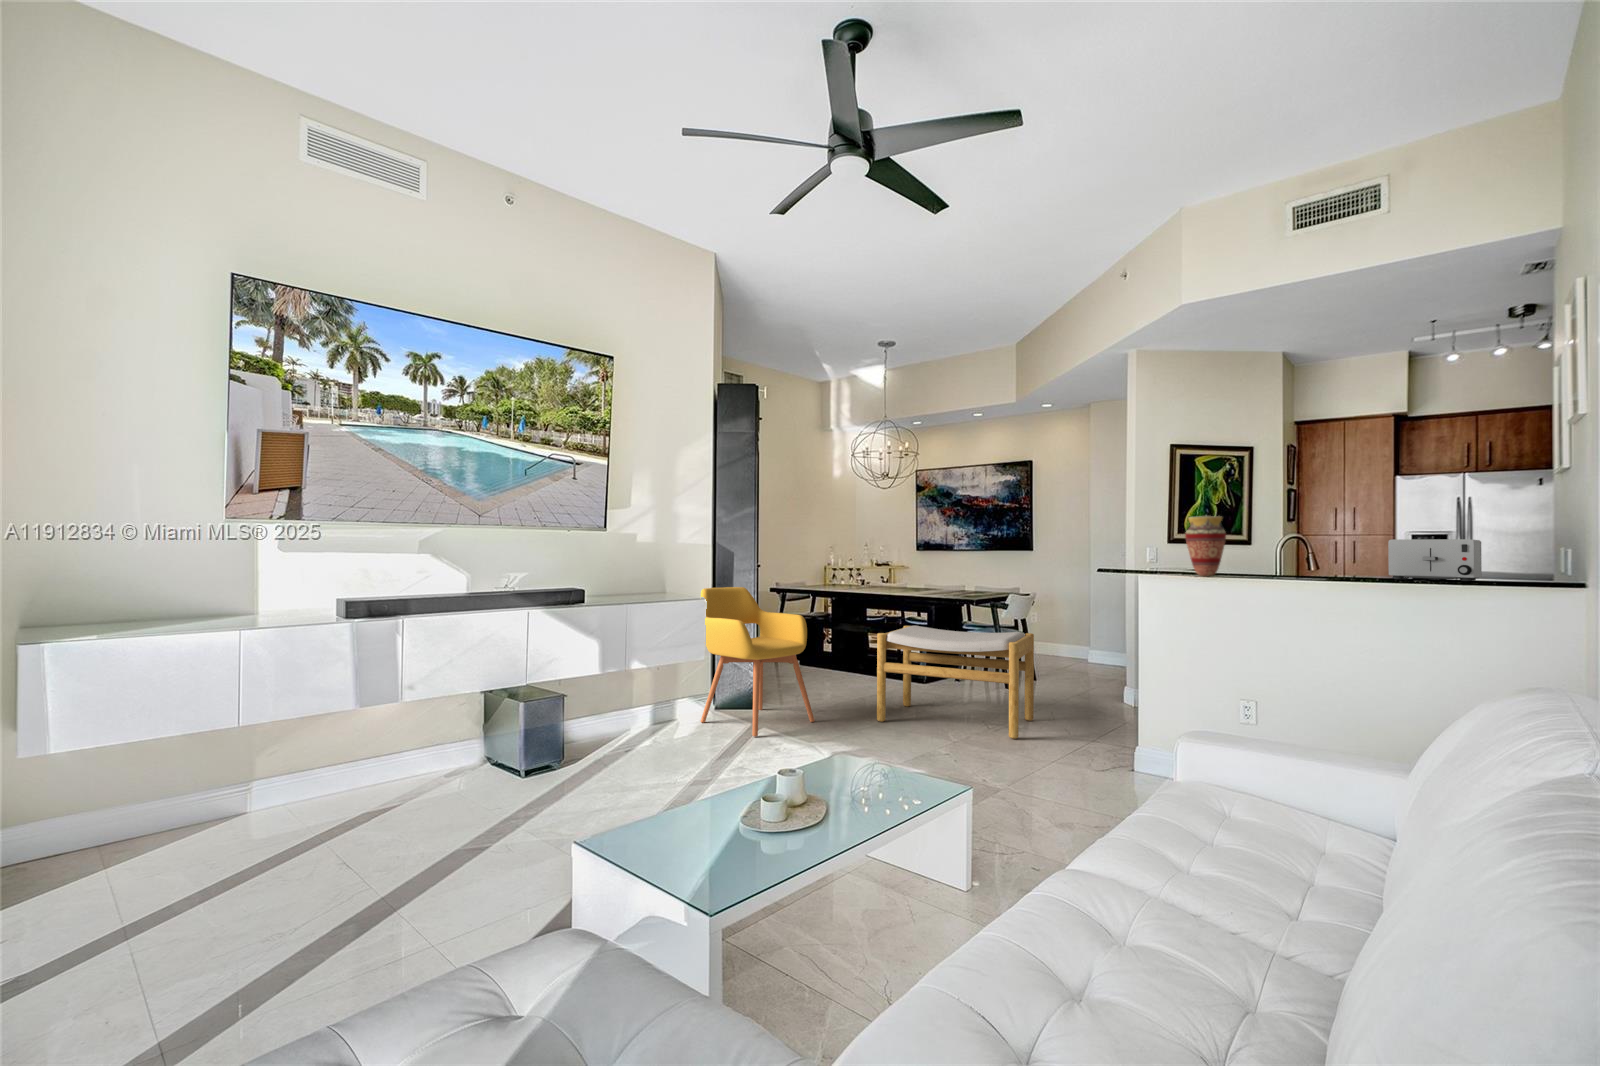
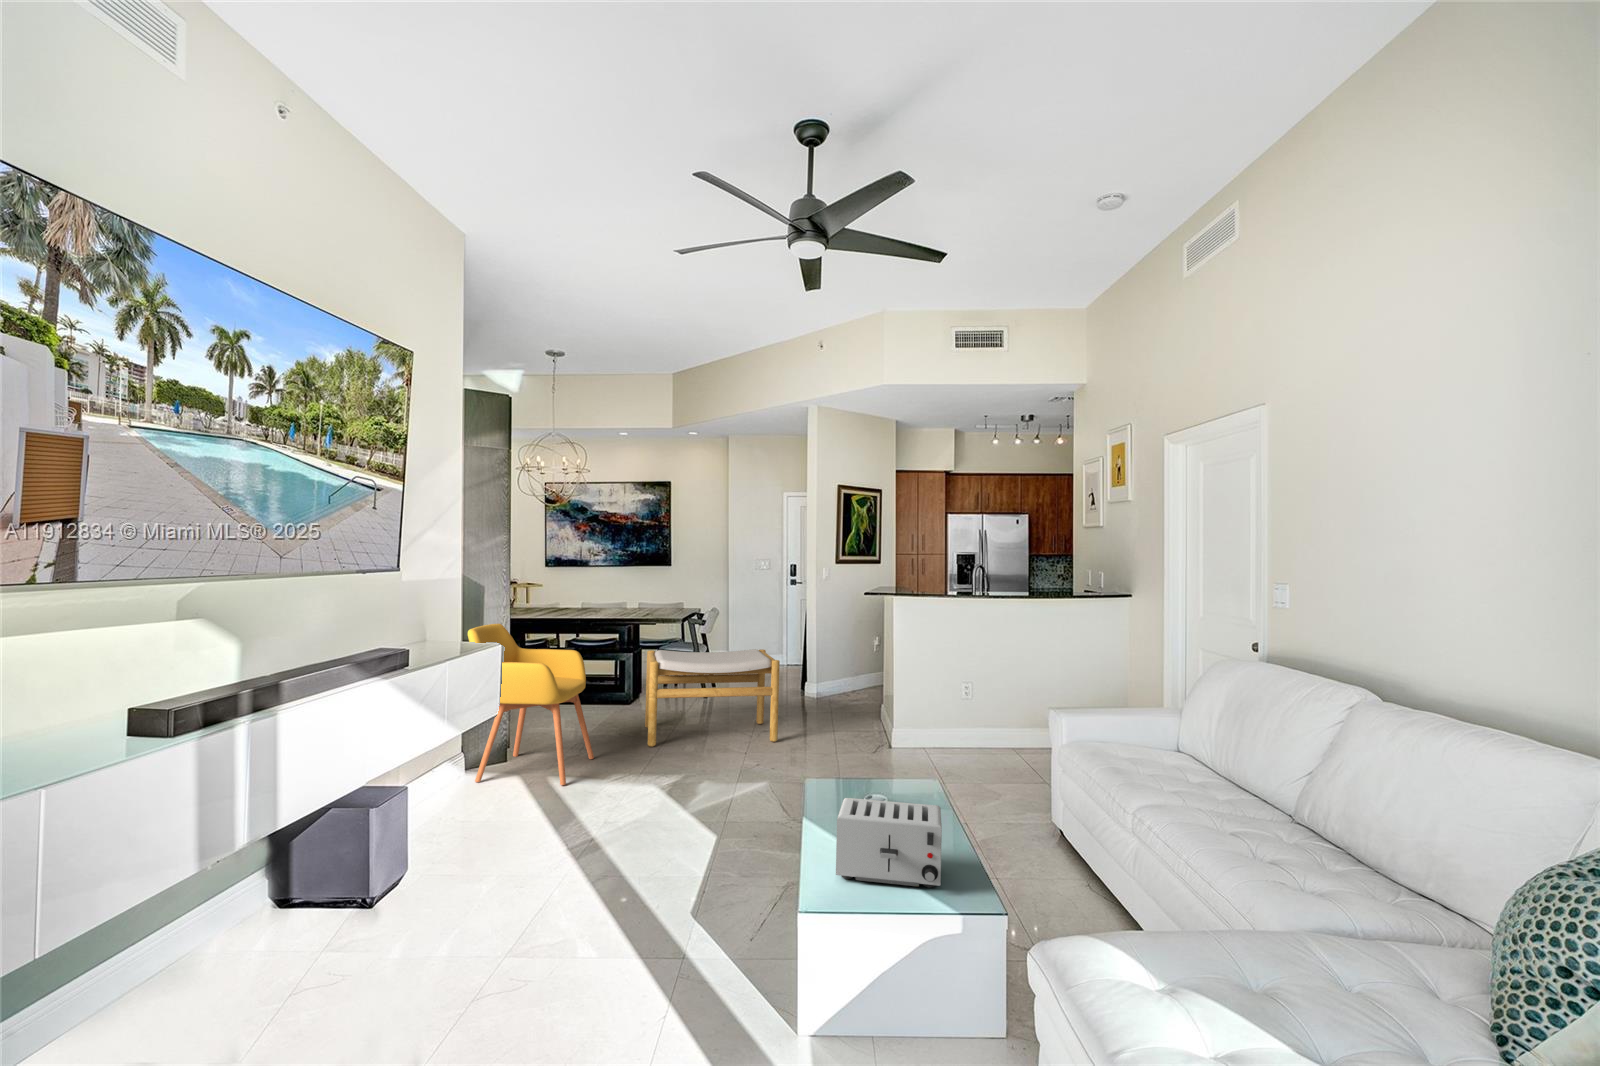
vase: present [1185,516,1226,576] -> none [912,561,938,603]
toaster: present [1388,539,1482,581] -> present [836,798,942,888]

